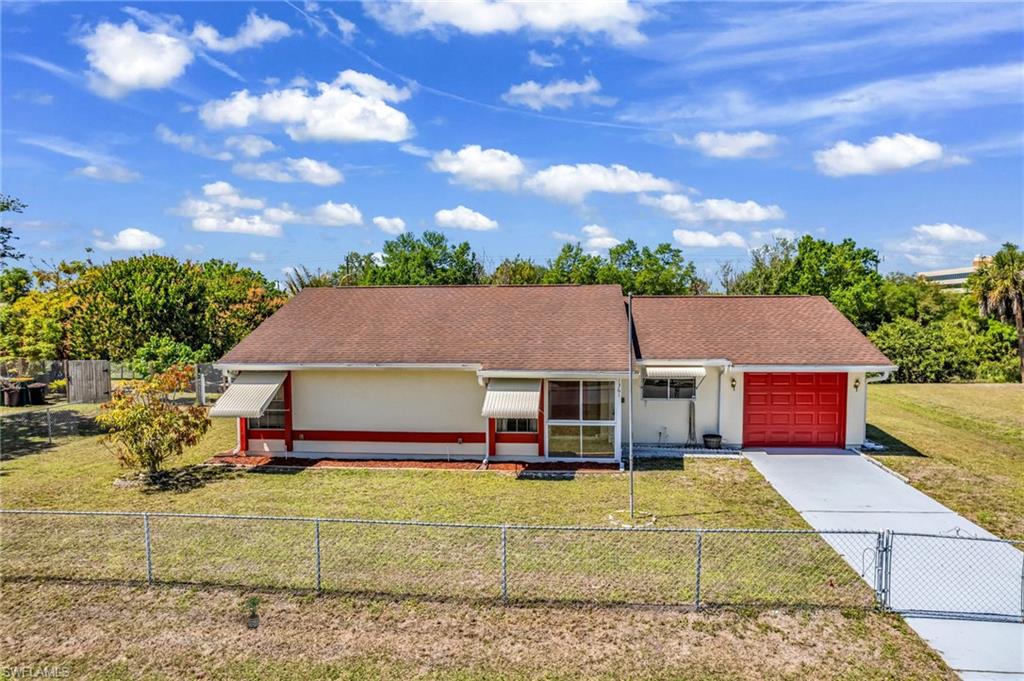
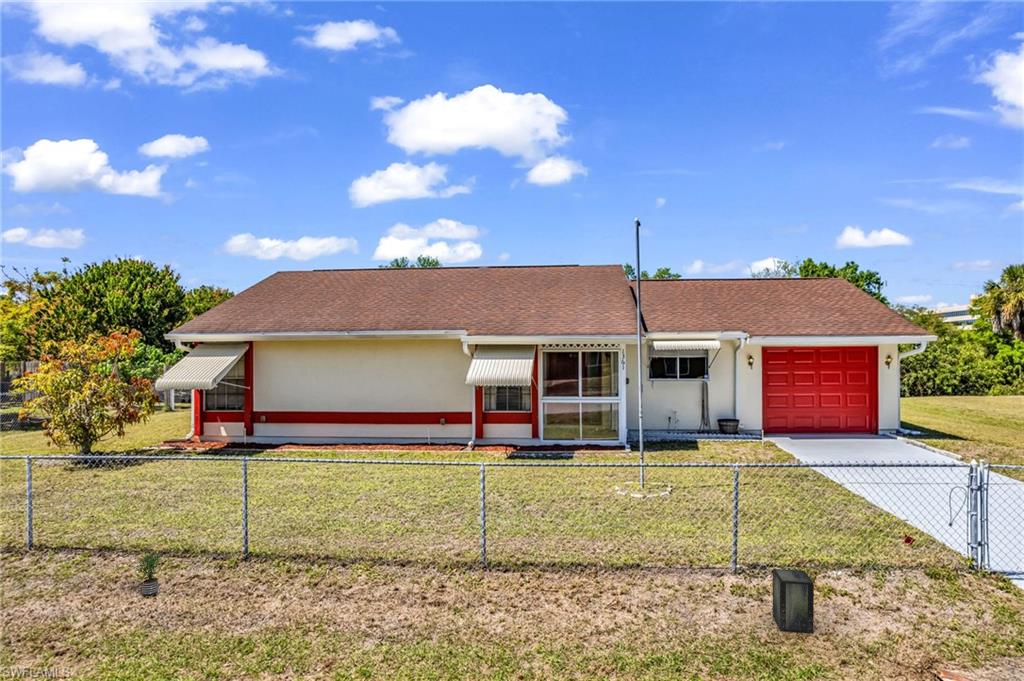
storage box: none [720,616,748,665] -> present [773,569,814,634]

